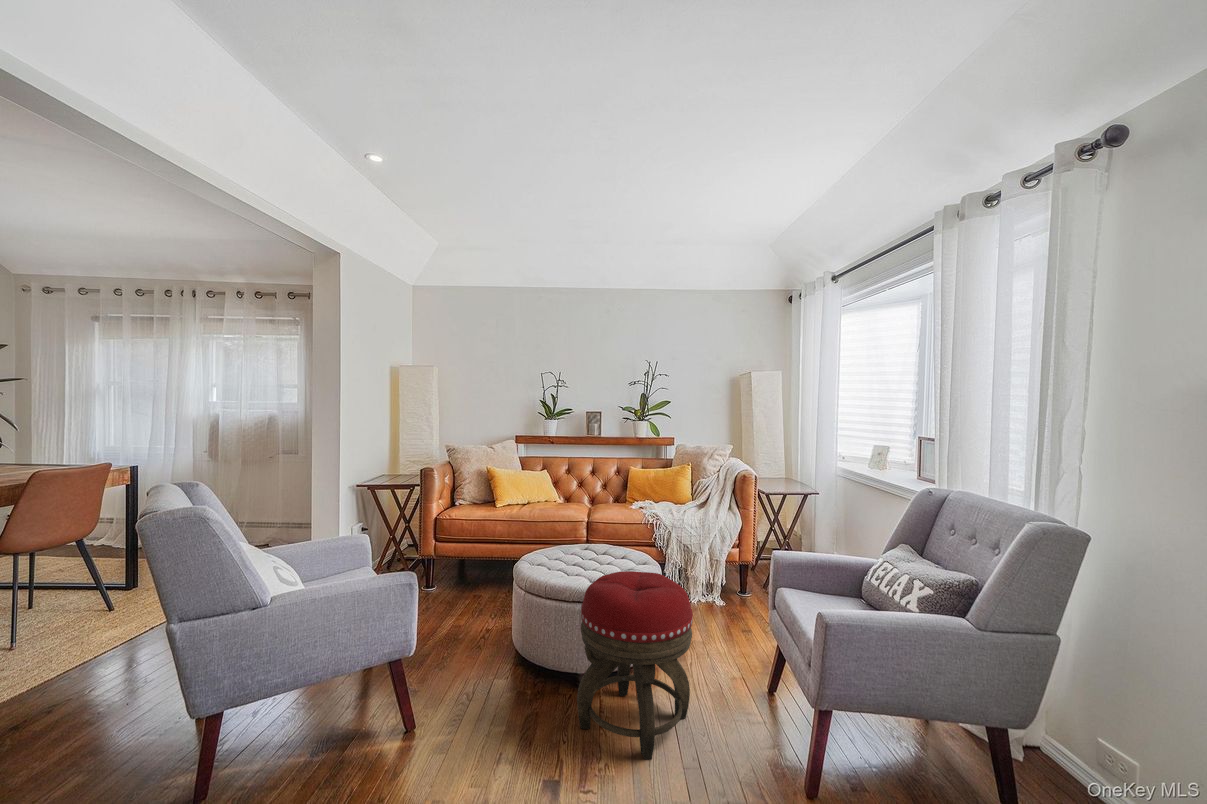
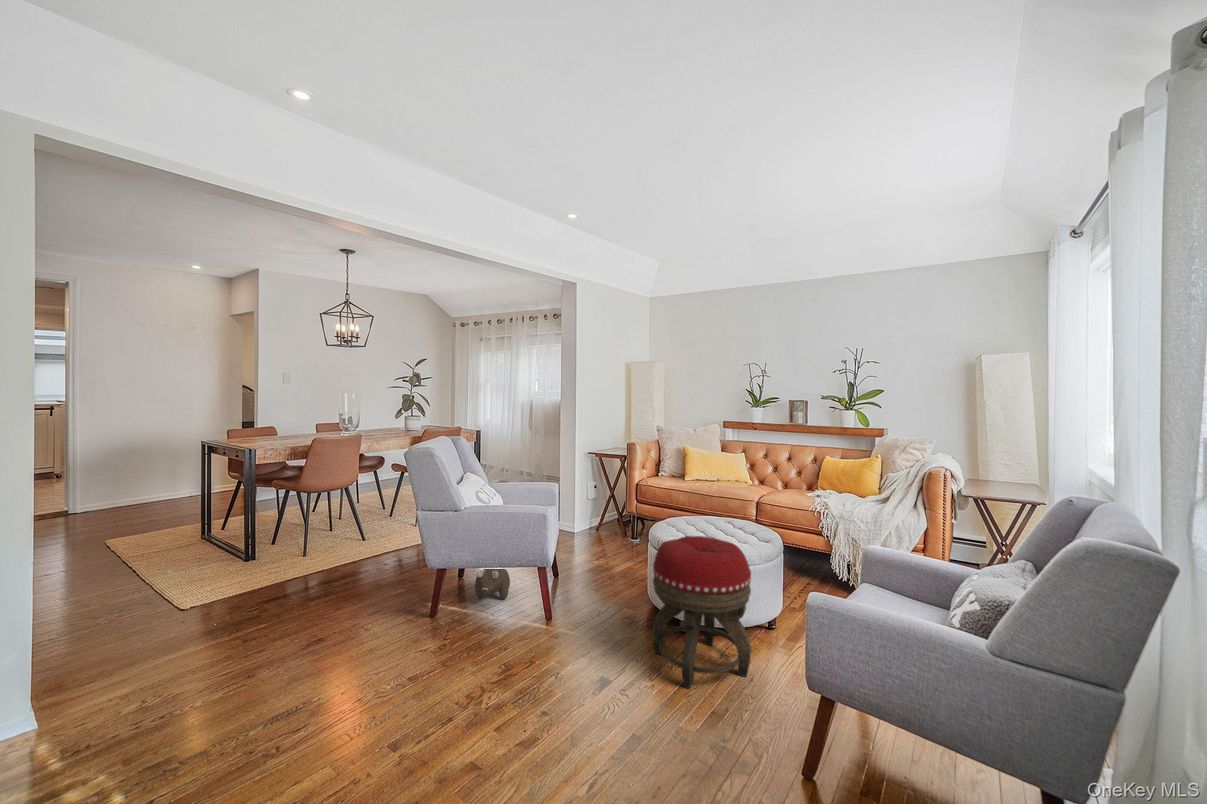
plush toy: none [251,680,317,748] -> present [475,569,510,600]

